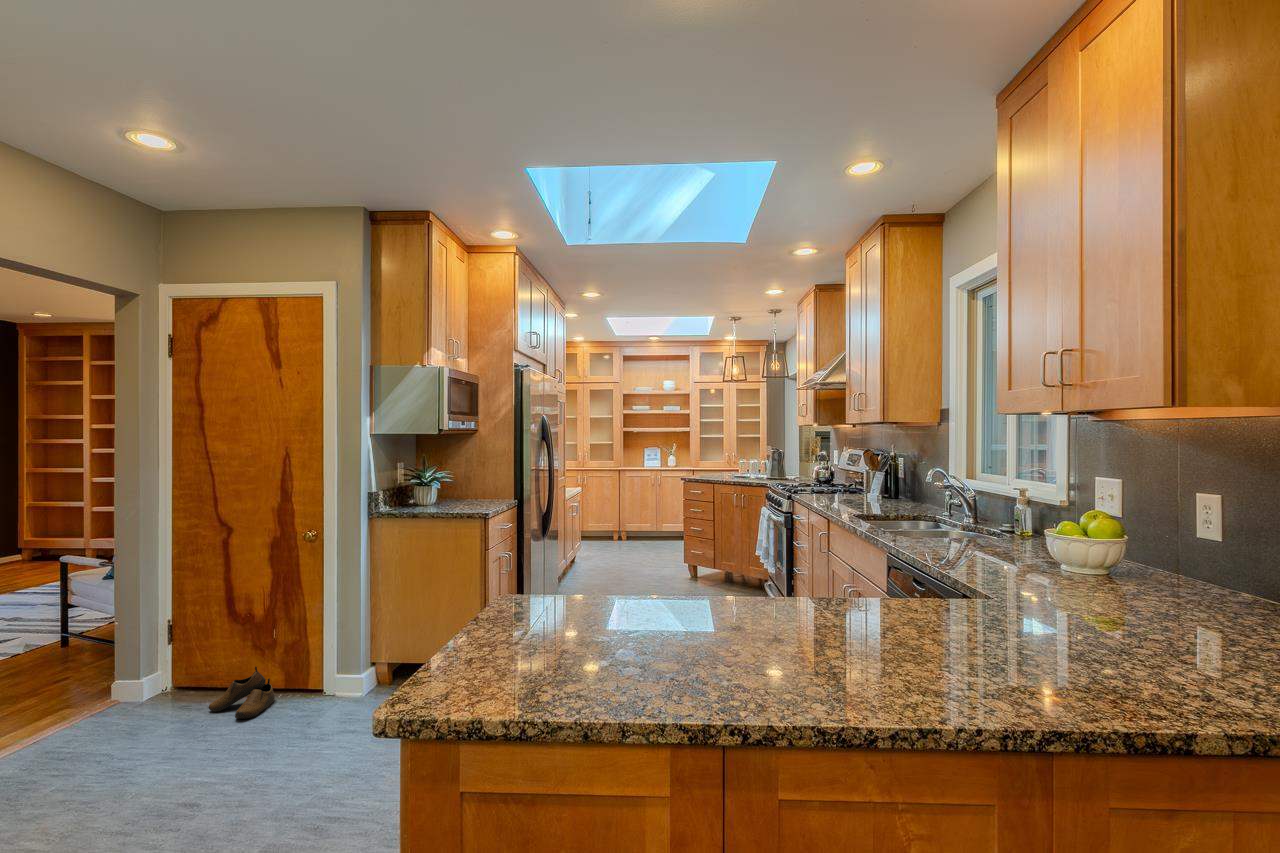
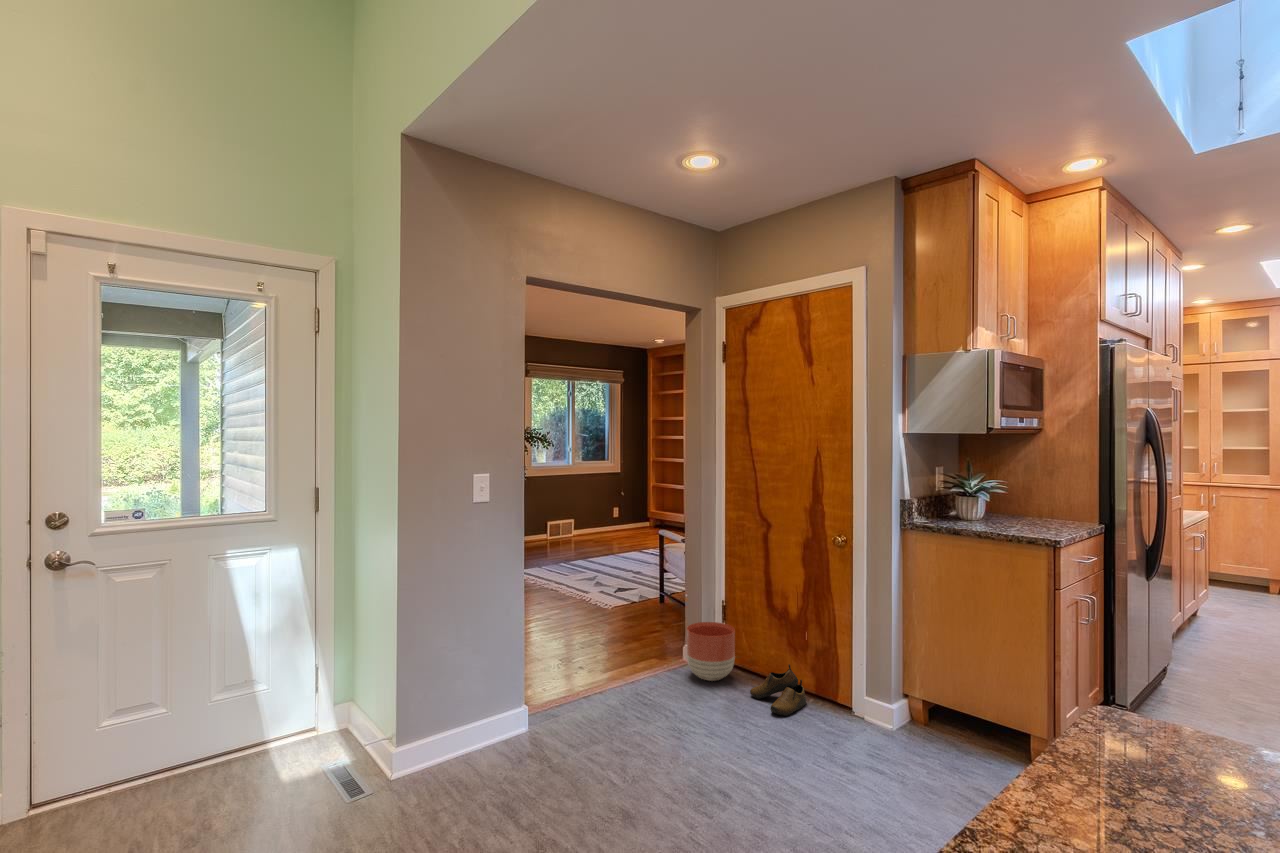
planter: none [120,645,187,712] -> present [687,622,735,681]

